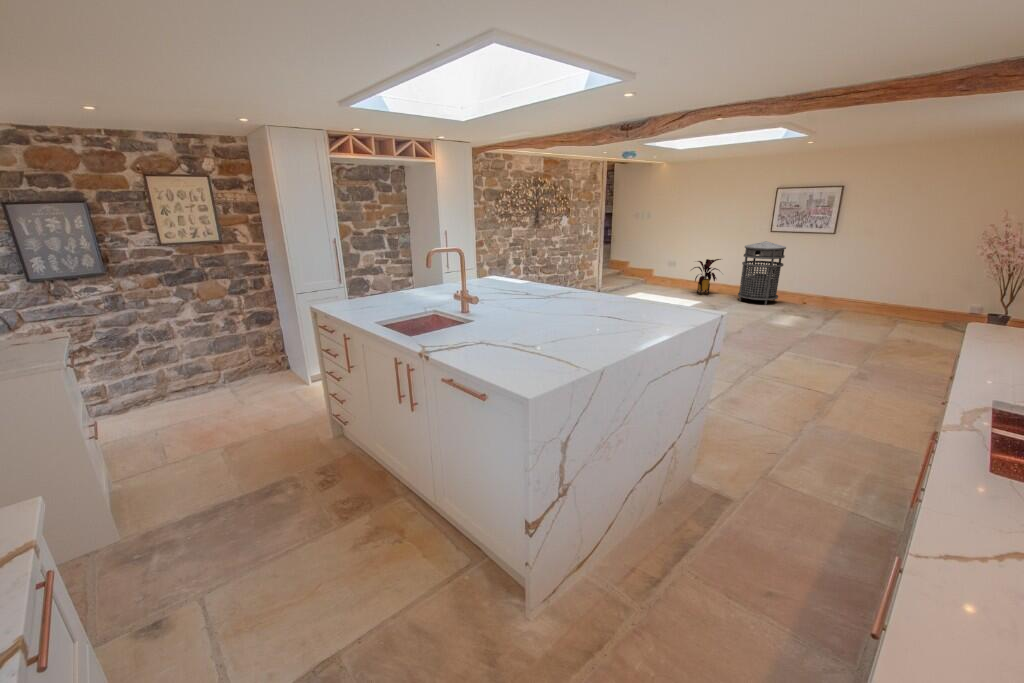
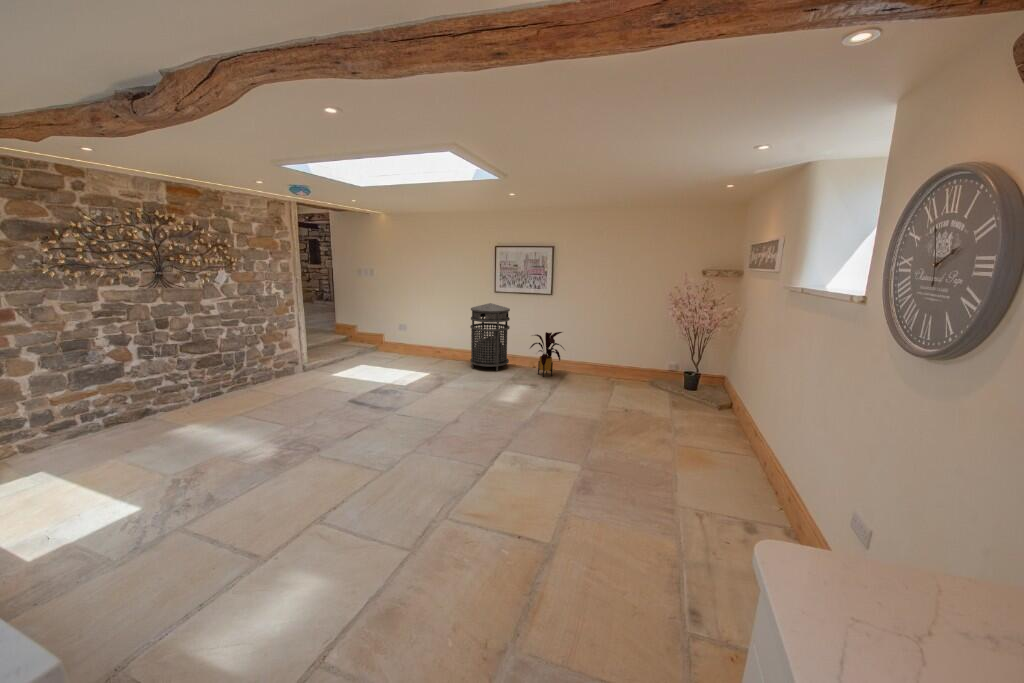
house plant: present [693,259,721,295] -> present [530,332,564,377]

